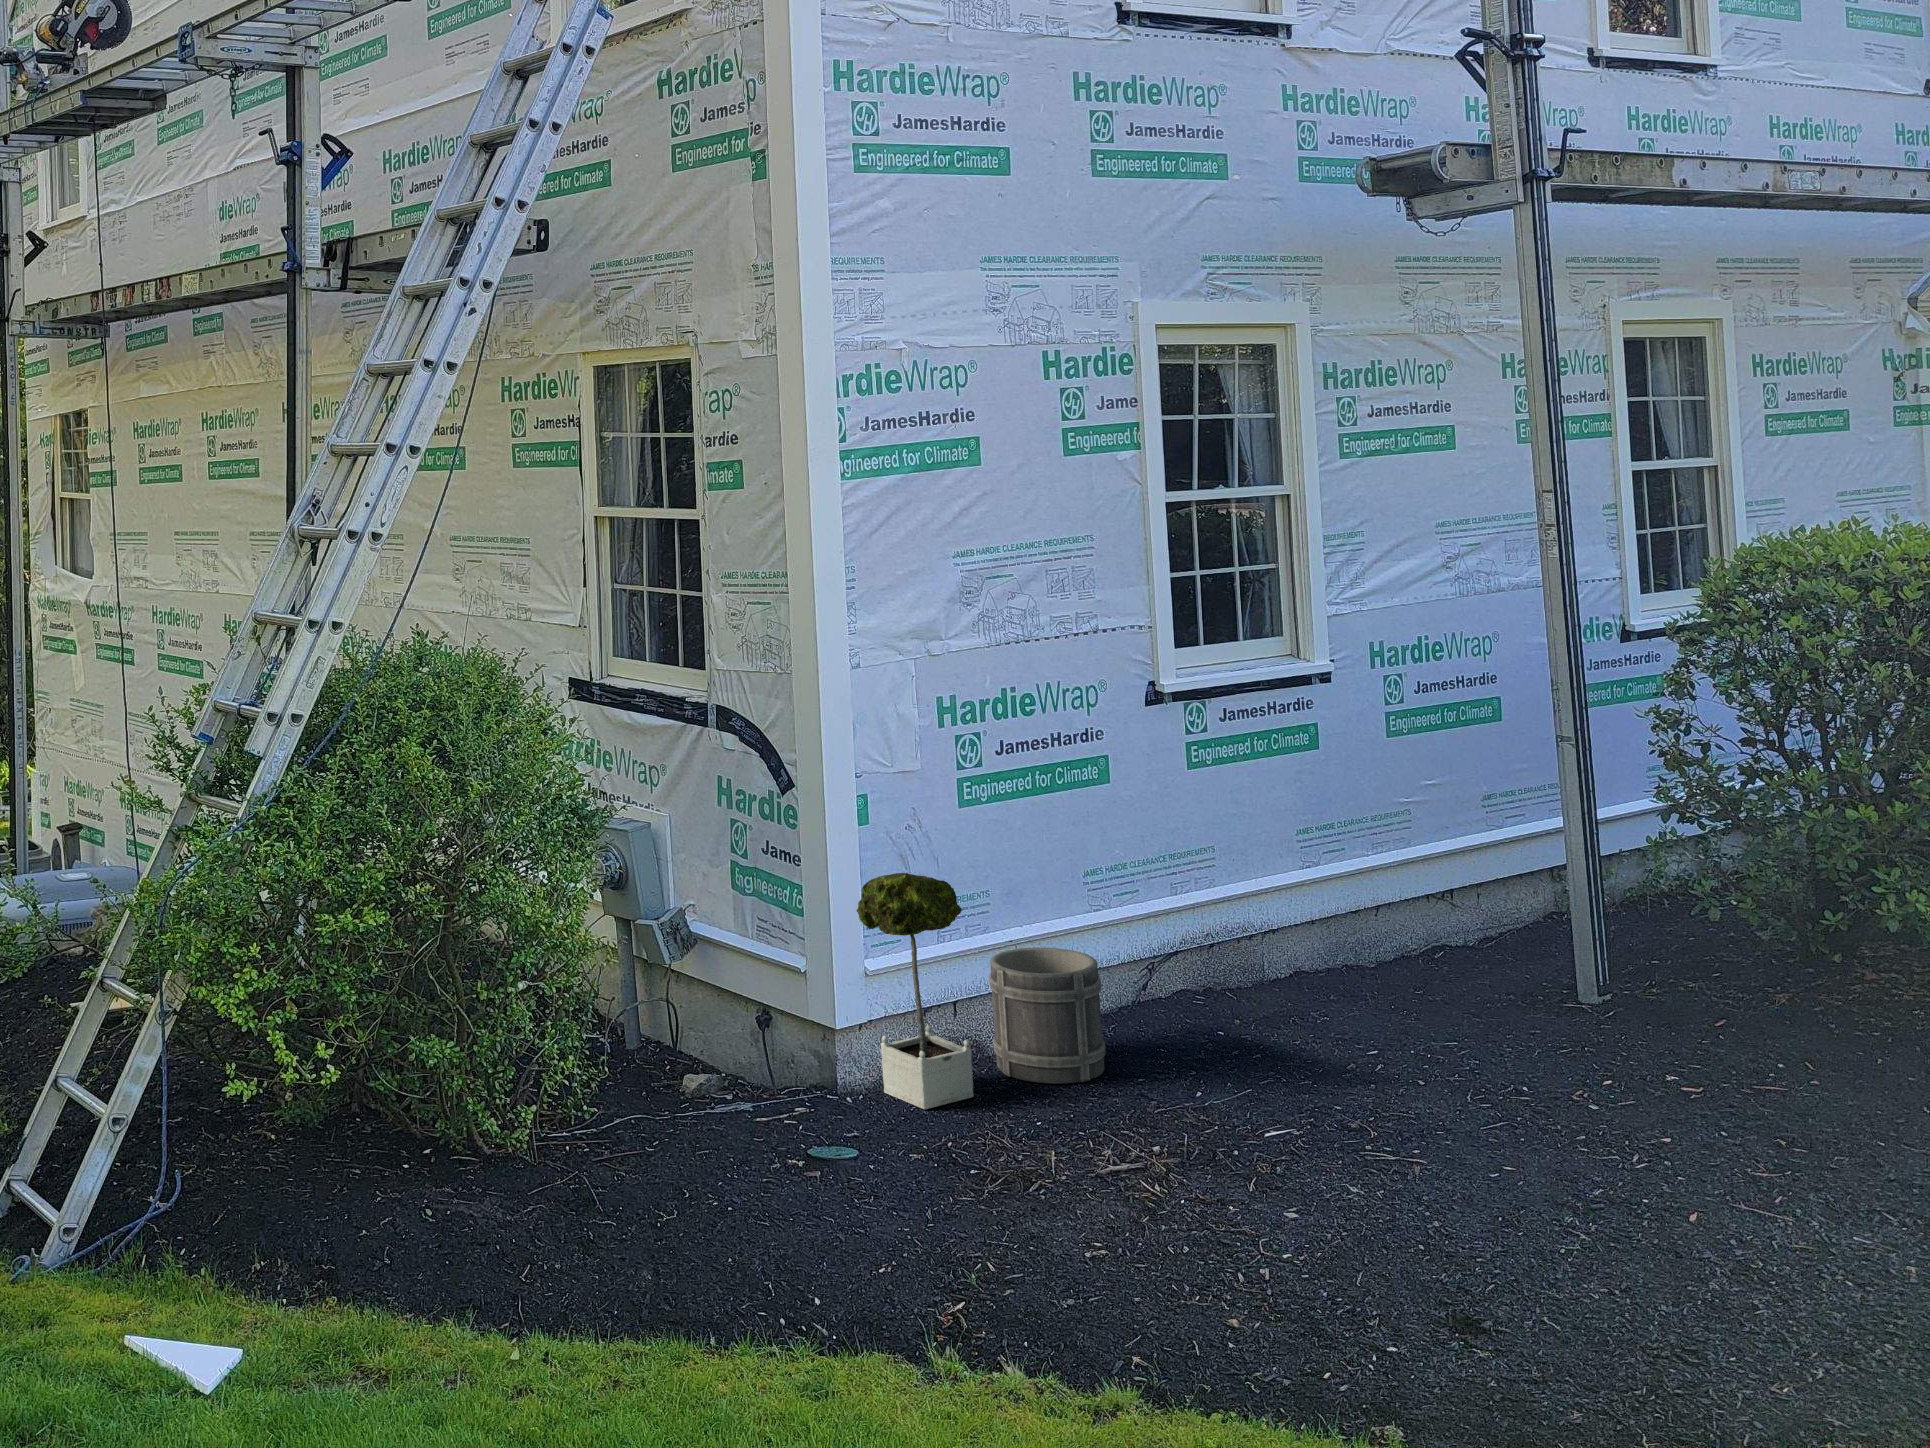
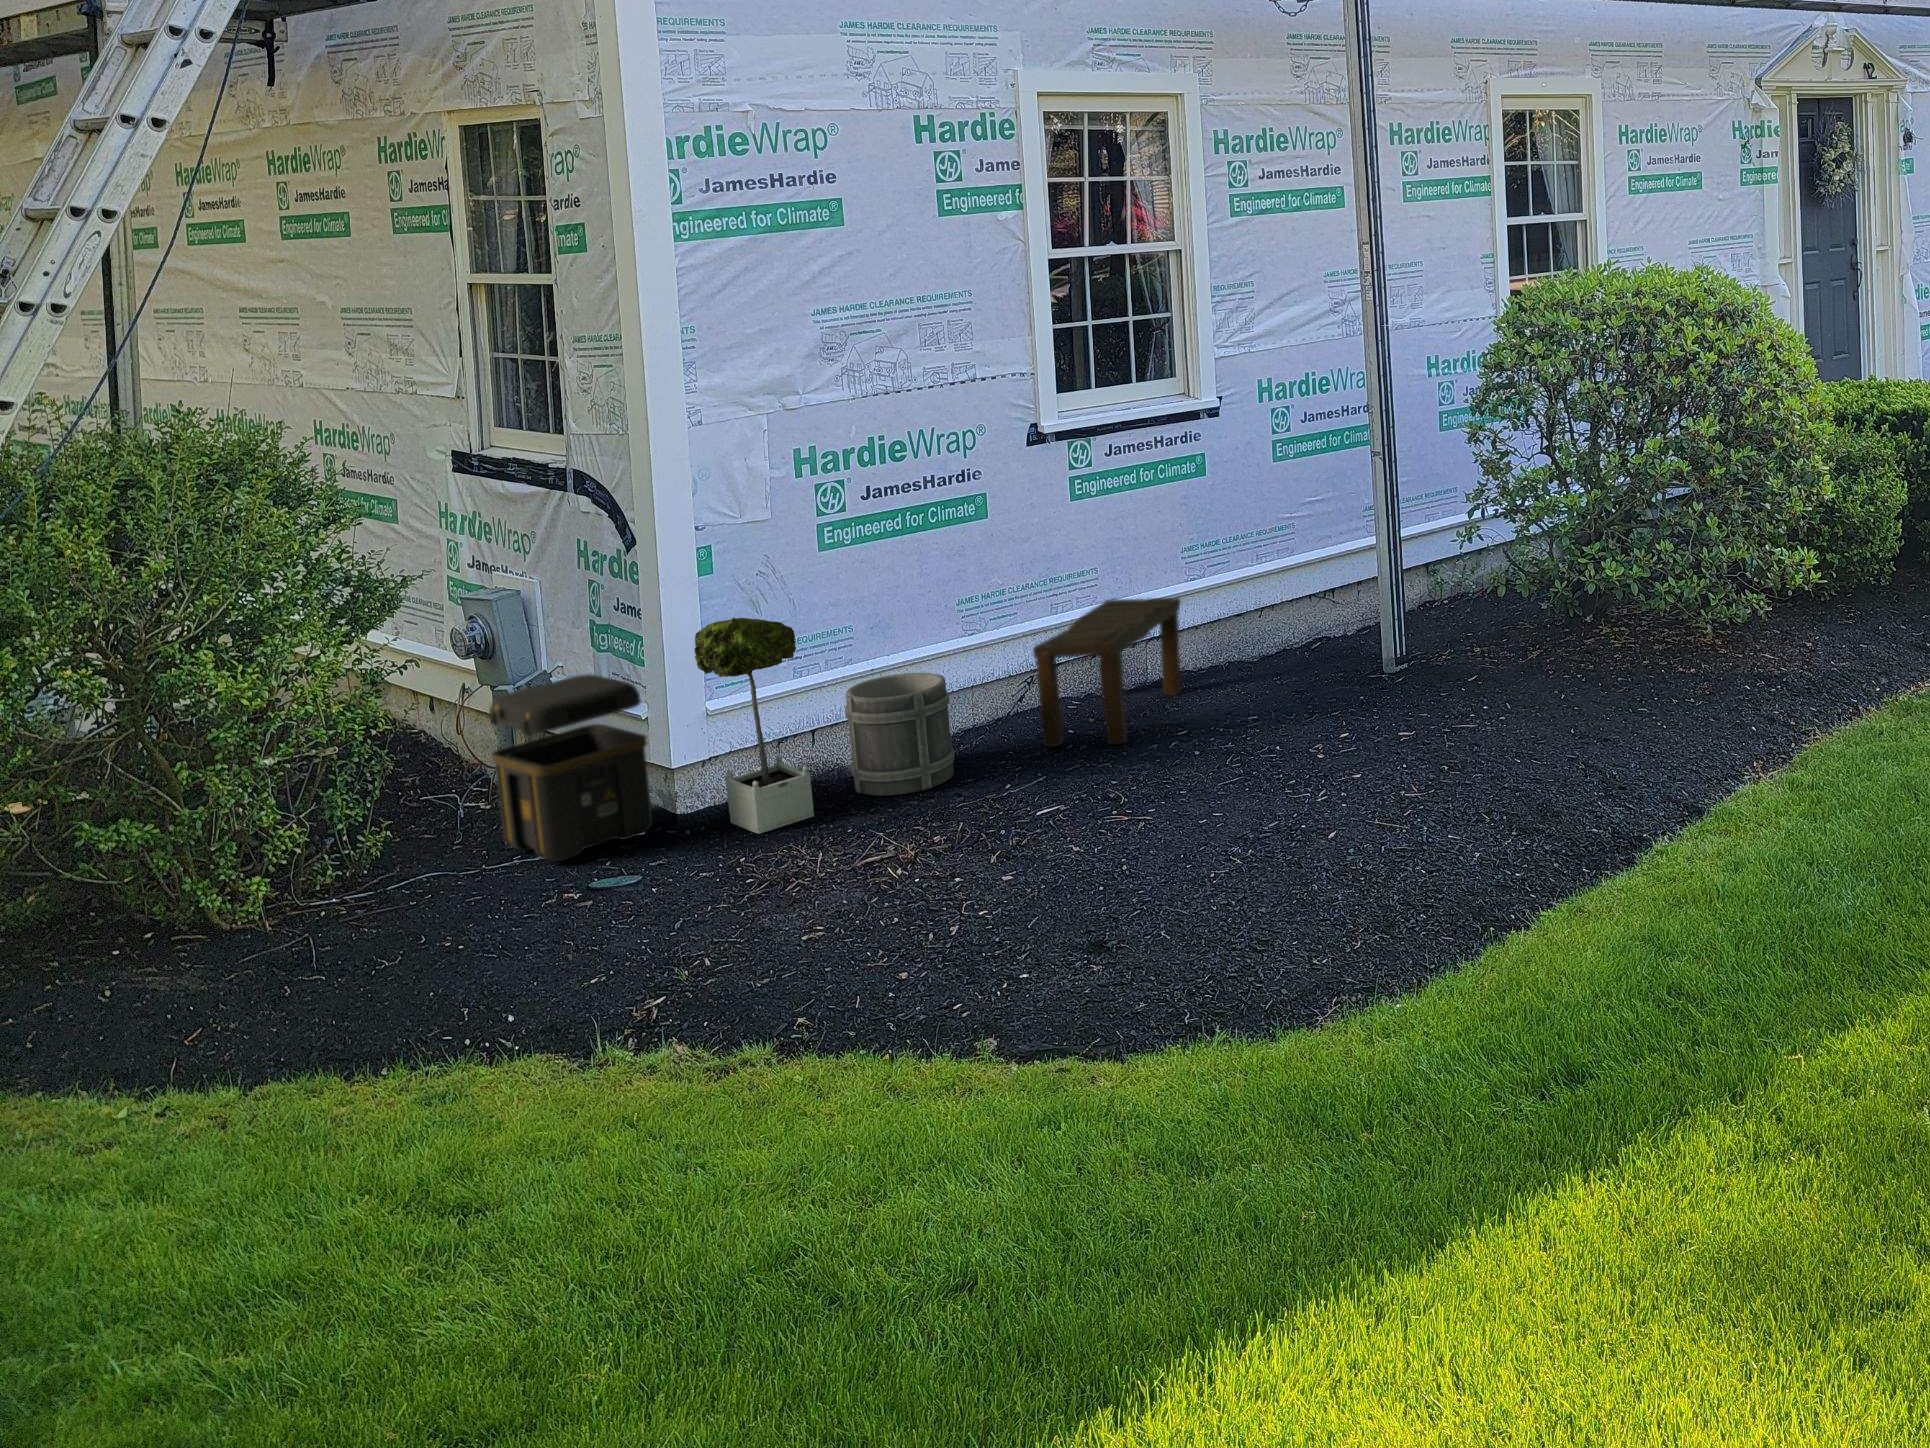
bench: none [1182,883,1321,1054] -> present [1033,598,1181,746]
toolbox: none [656,917,806,1112] -> present [489,674,653,862]

